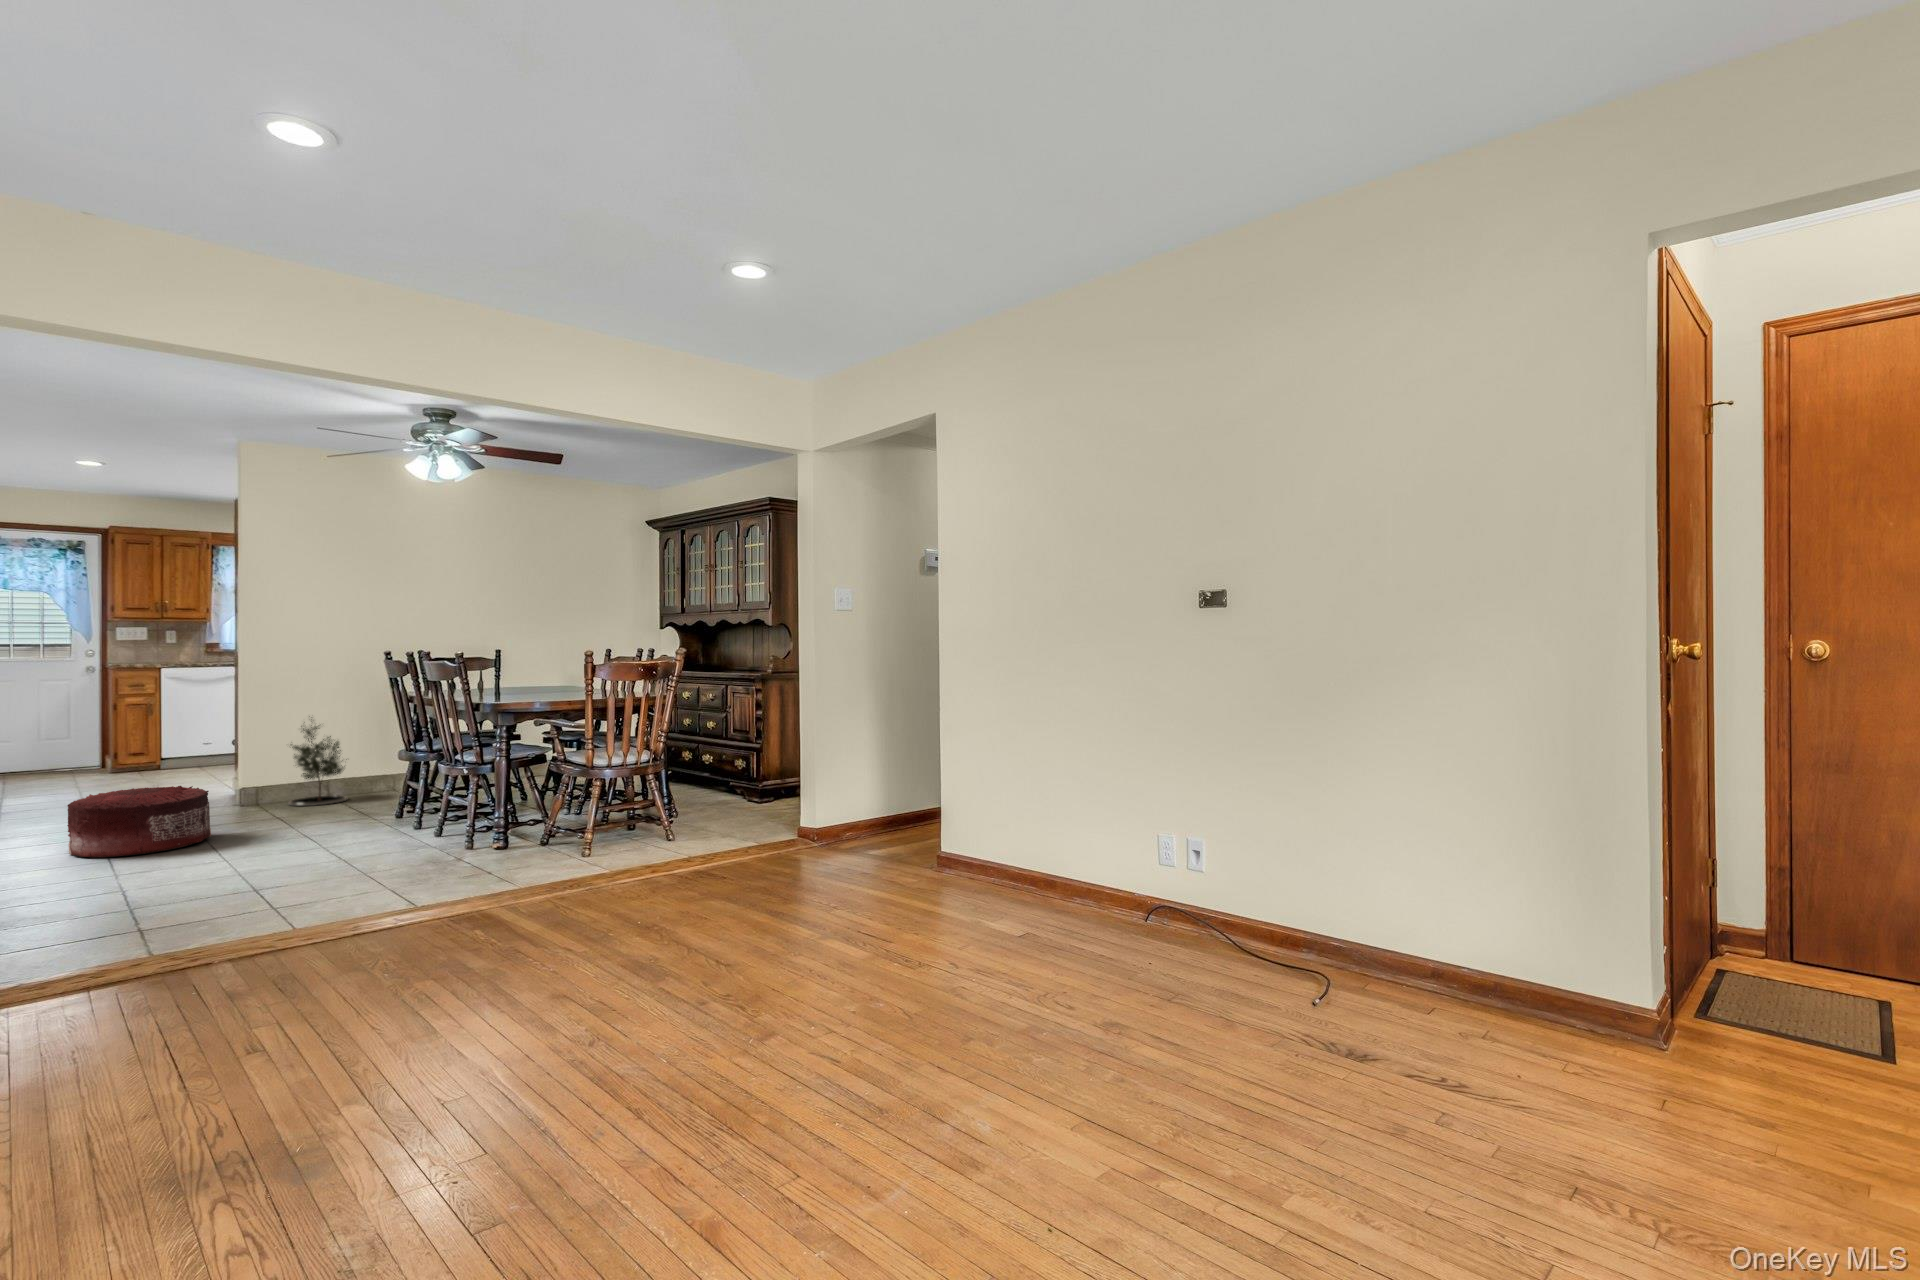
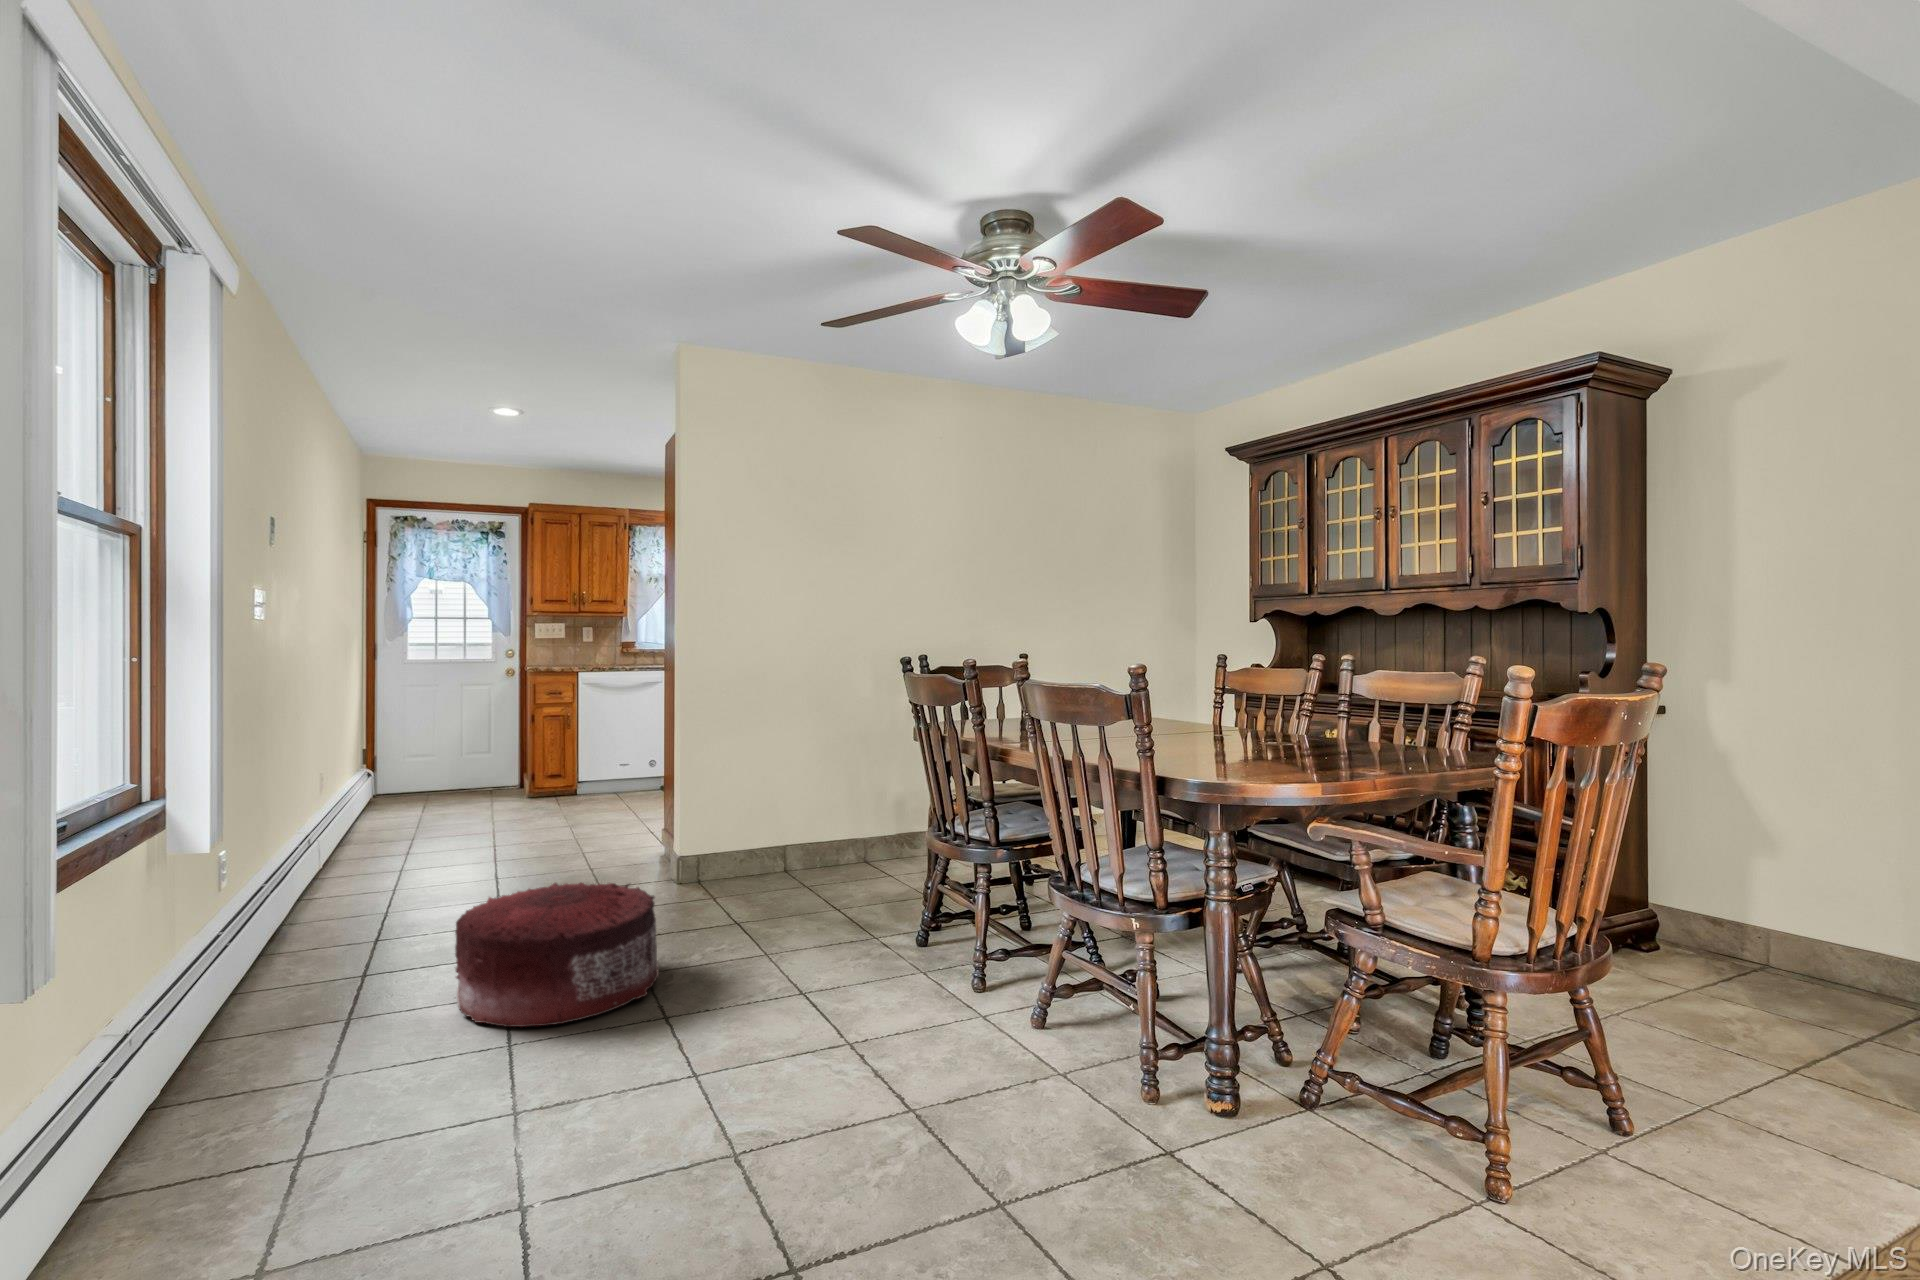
potted tree: present [289,716,347,806] -> none [738,751,818,893]

